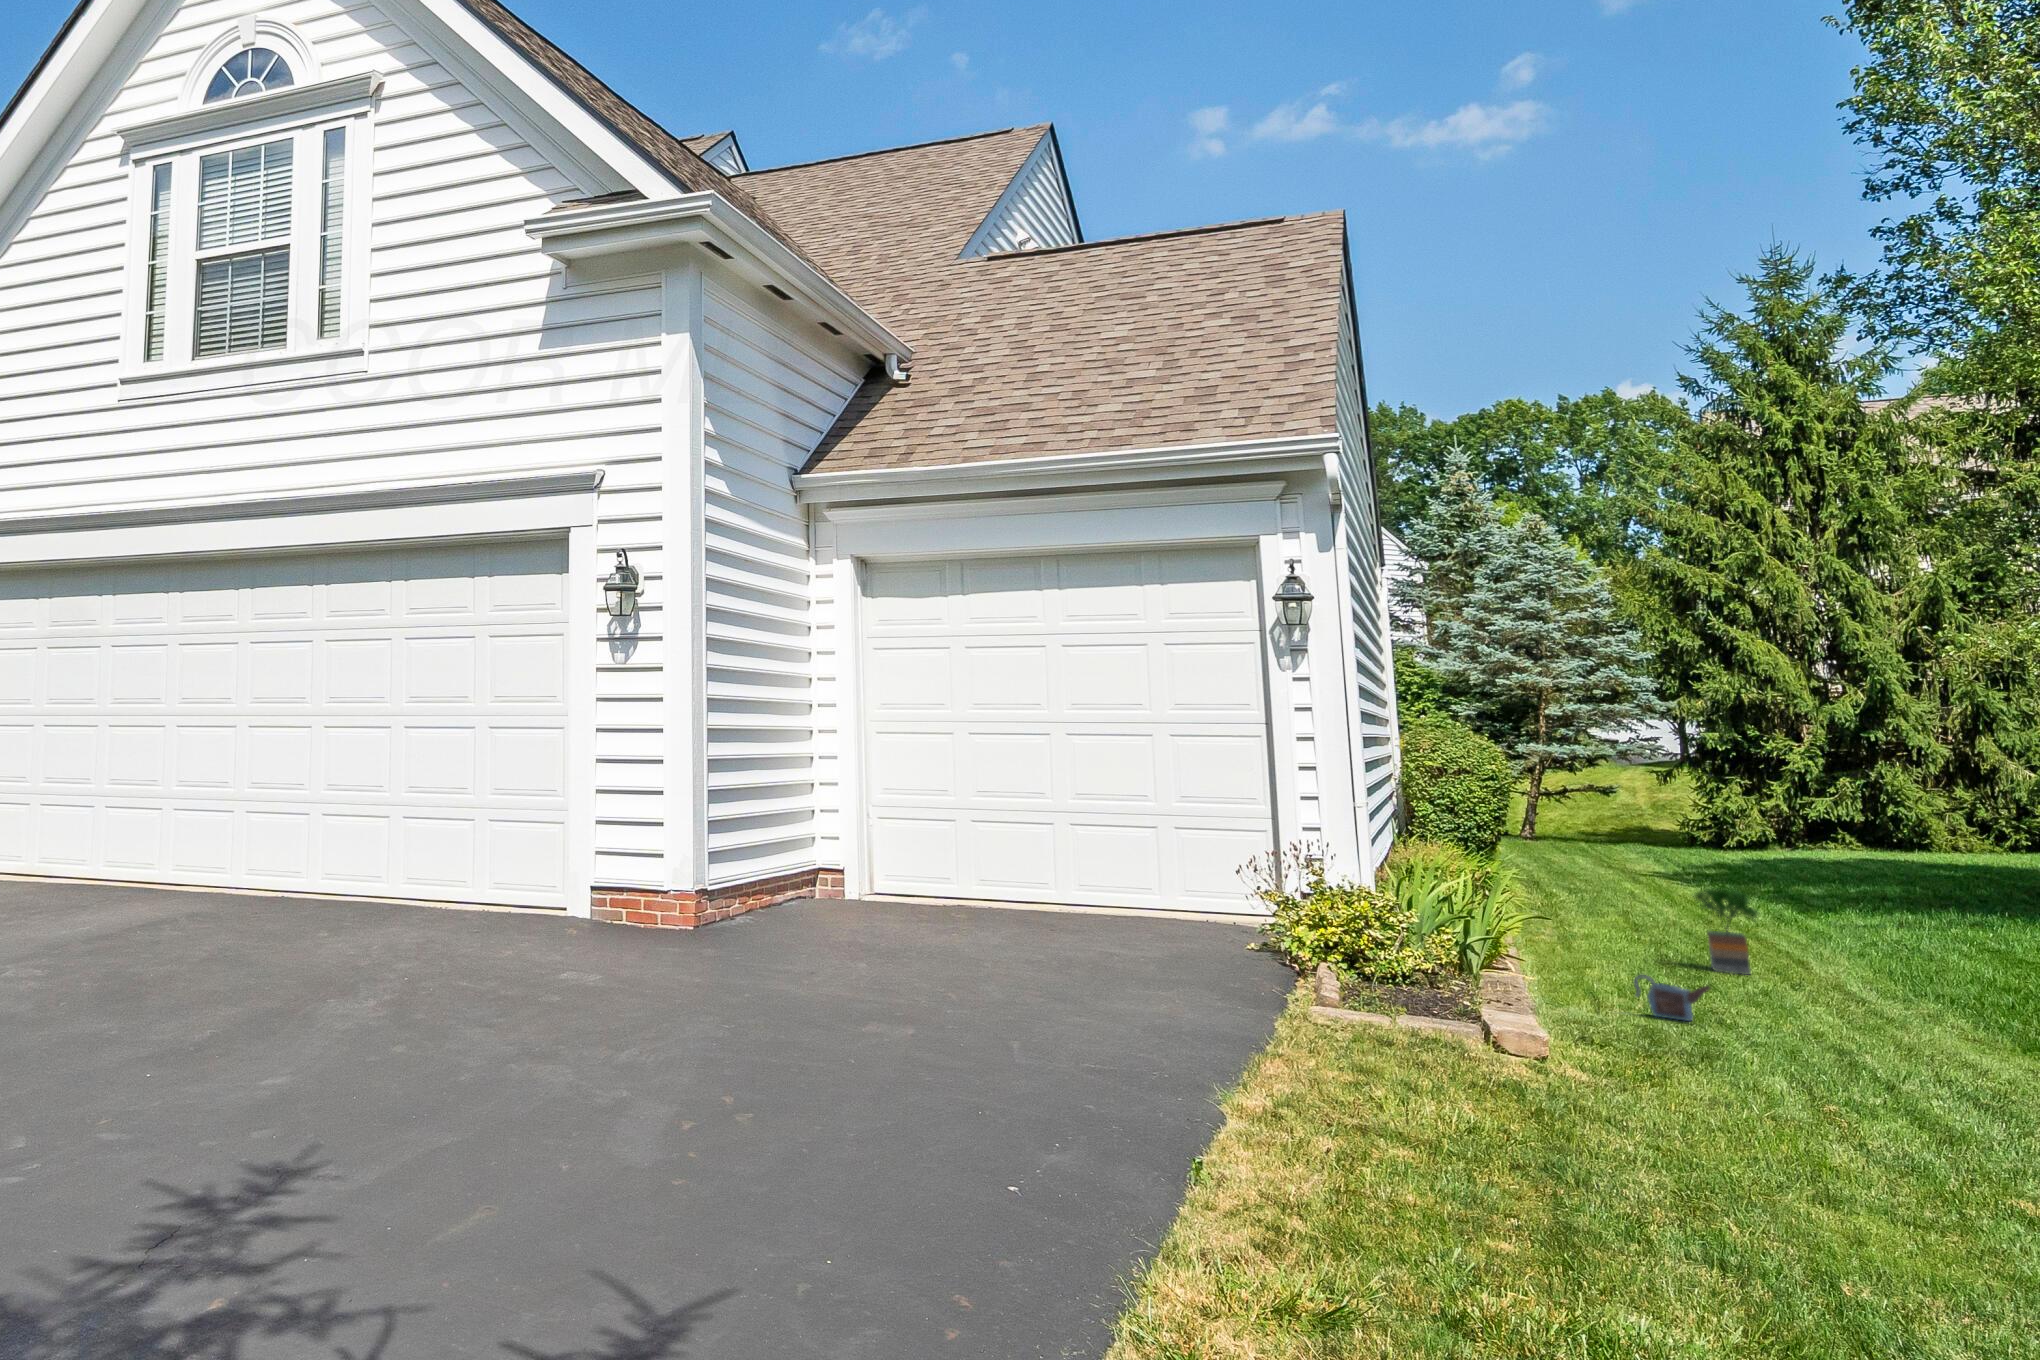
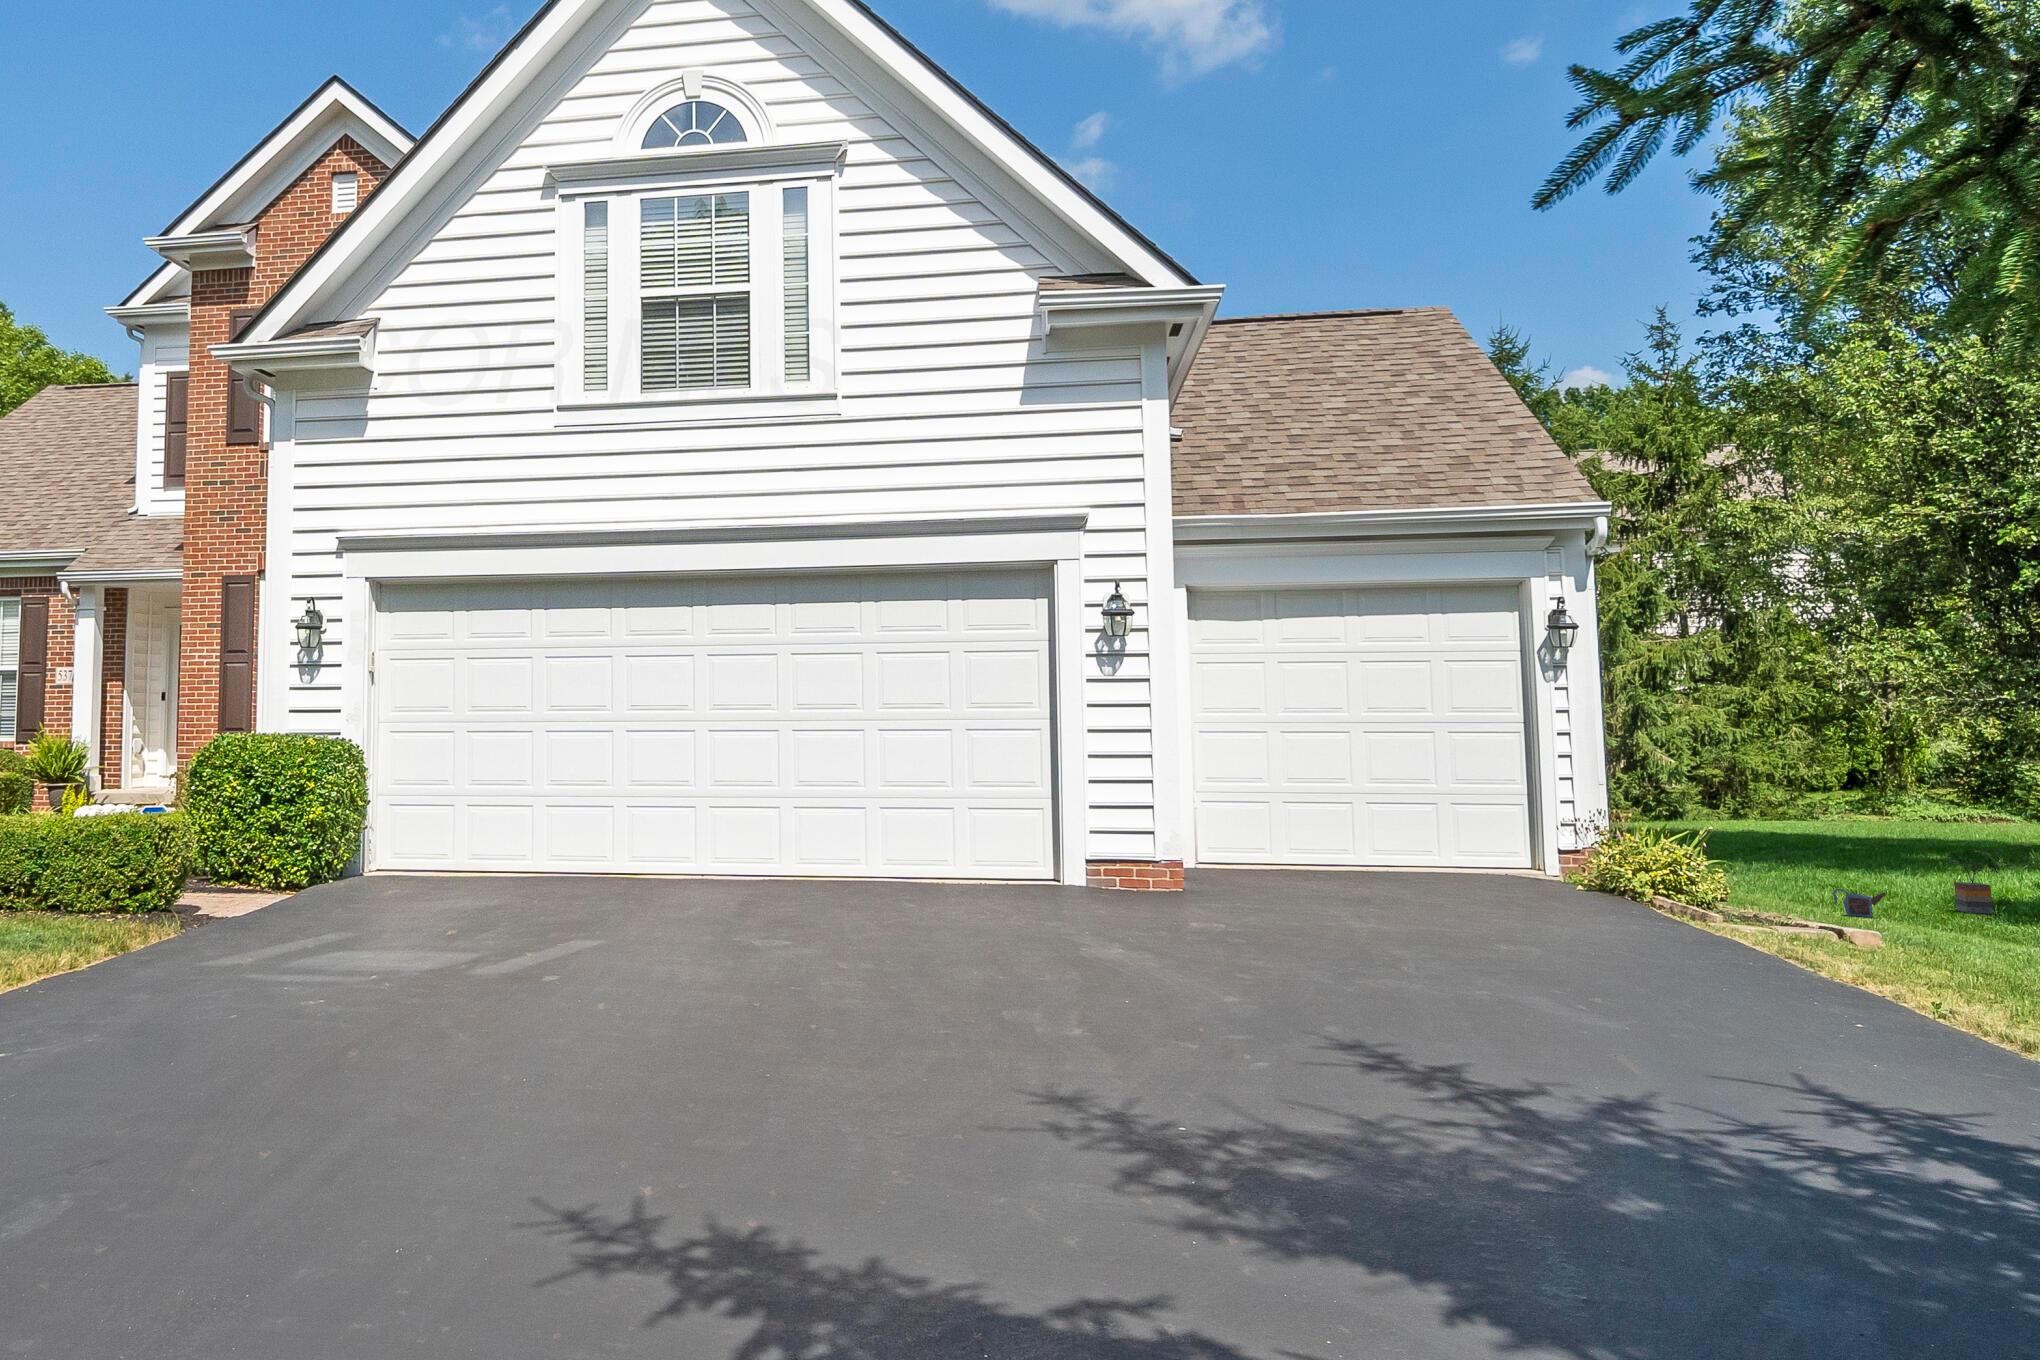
potted tree: present [1693,888,1759,975] -> present [1947,849,2000,914]

